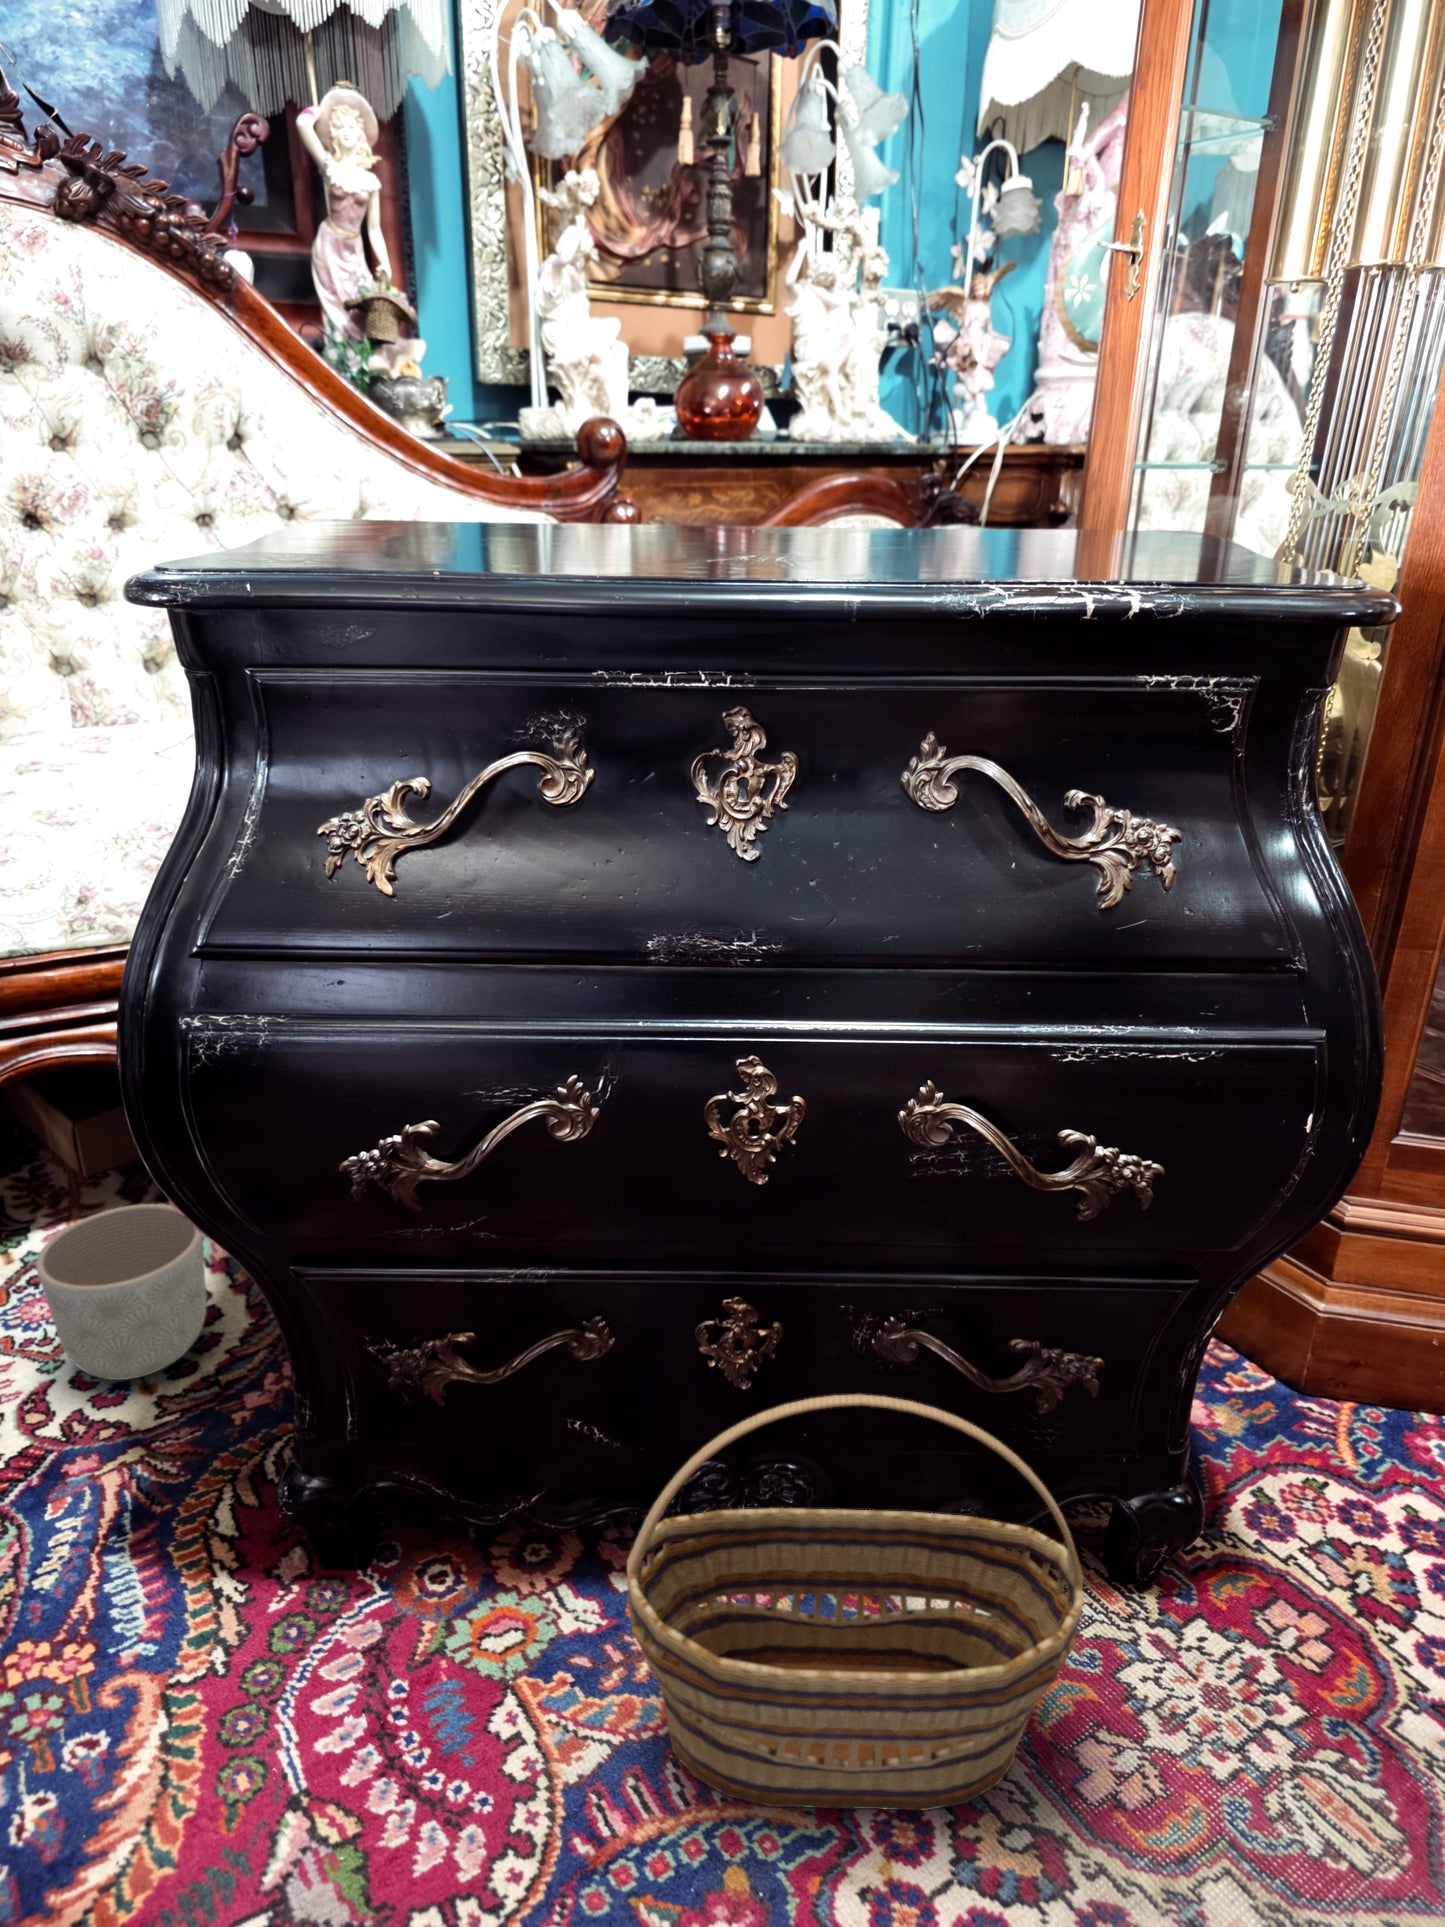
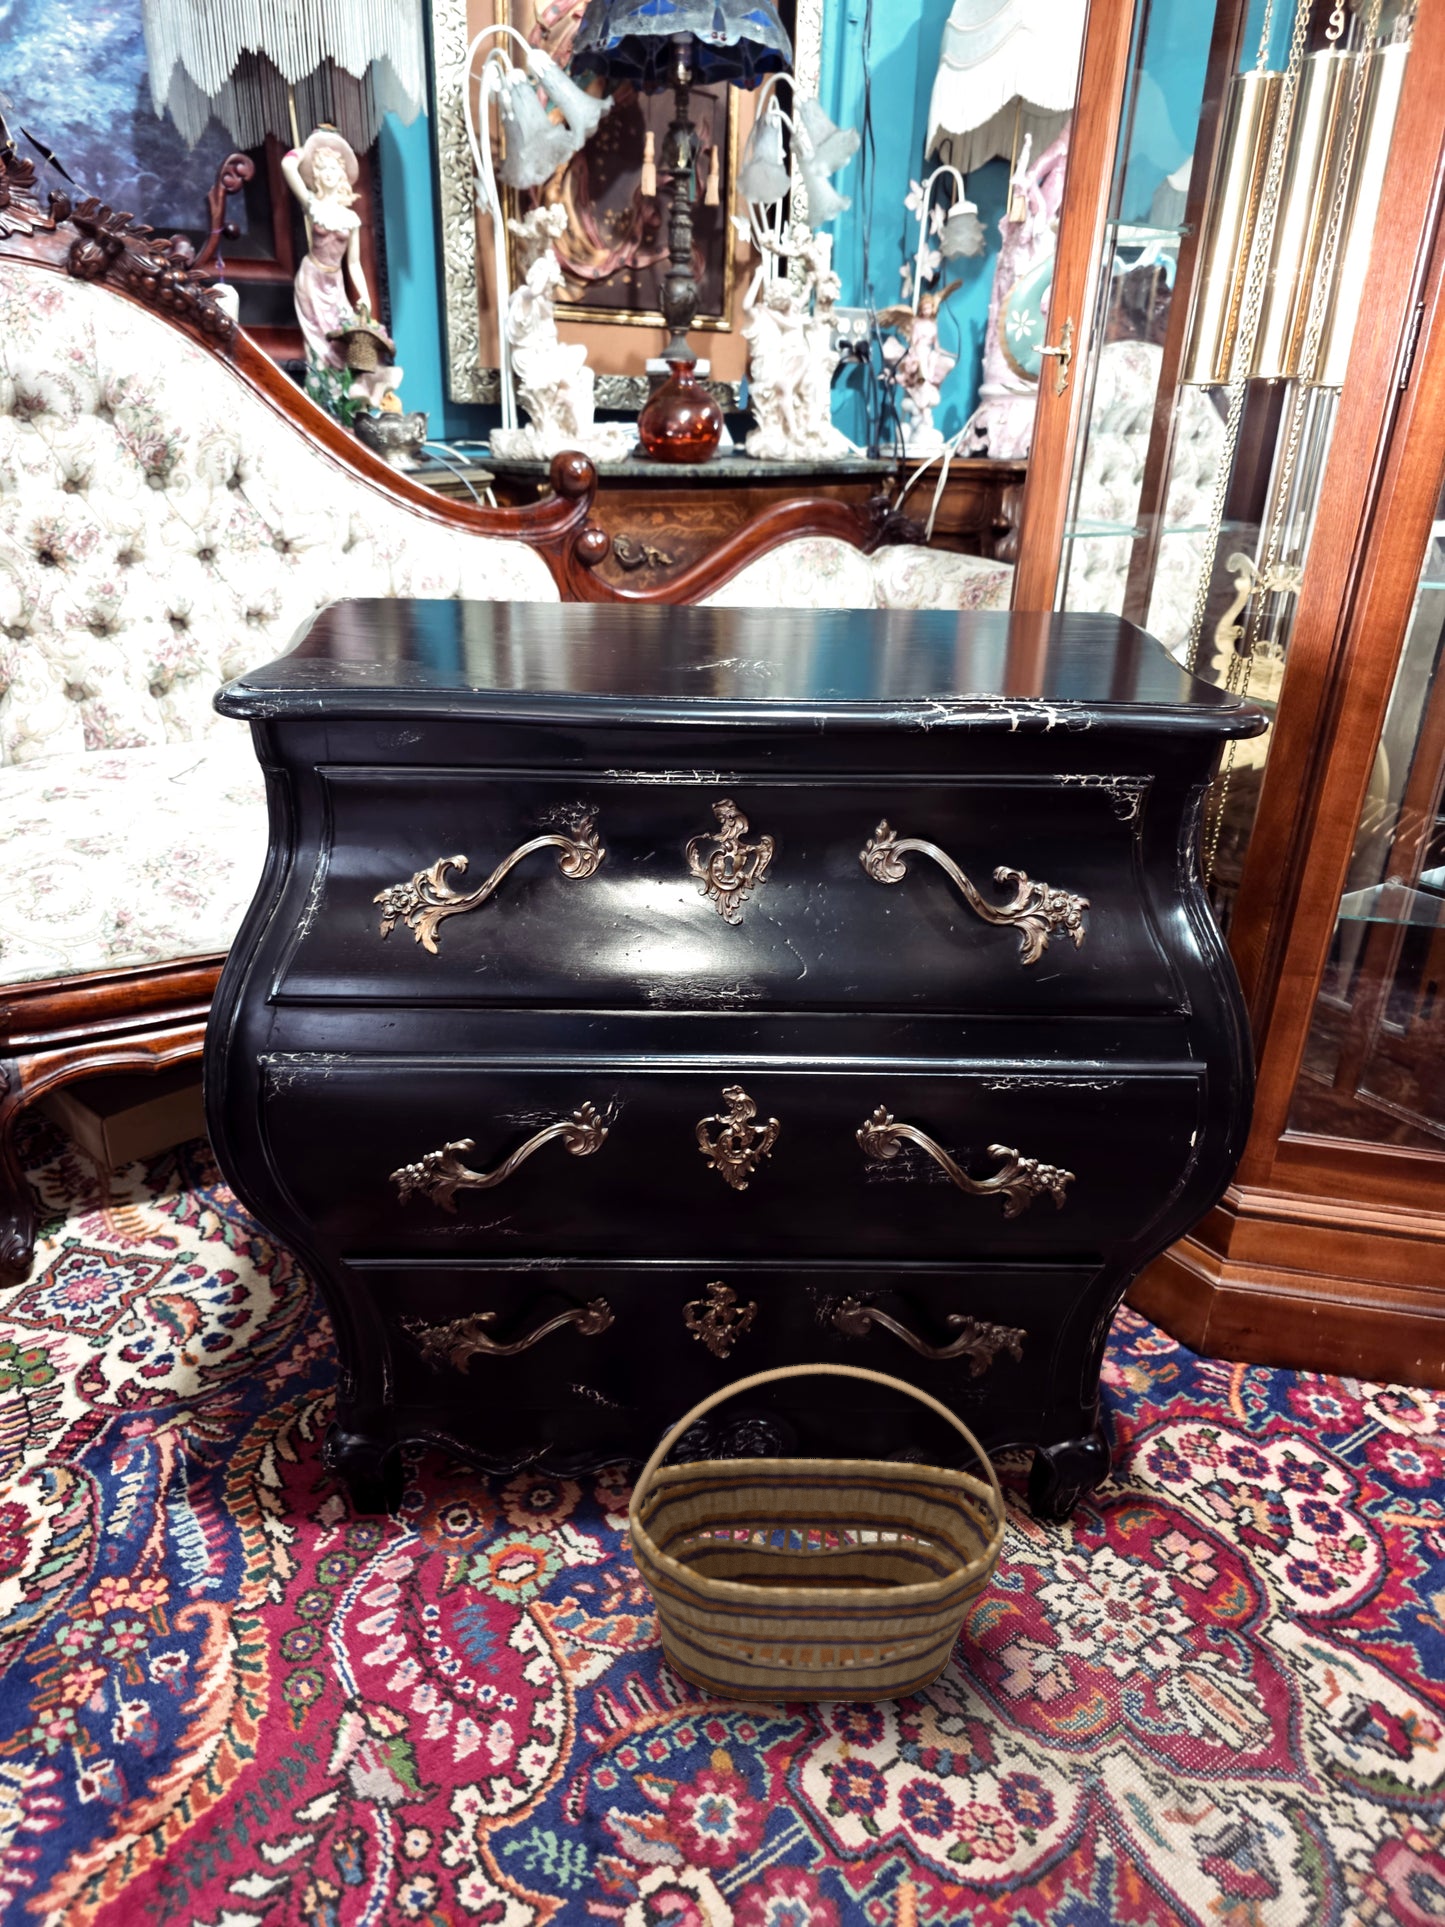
planter: present [36,1204,207,1380] -> none [90,1197,239,1354]

